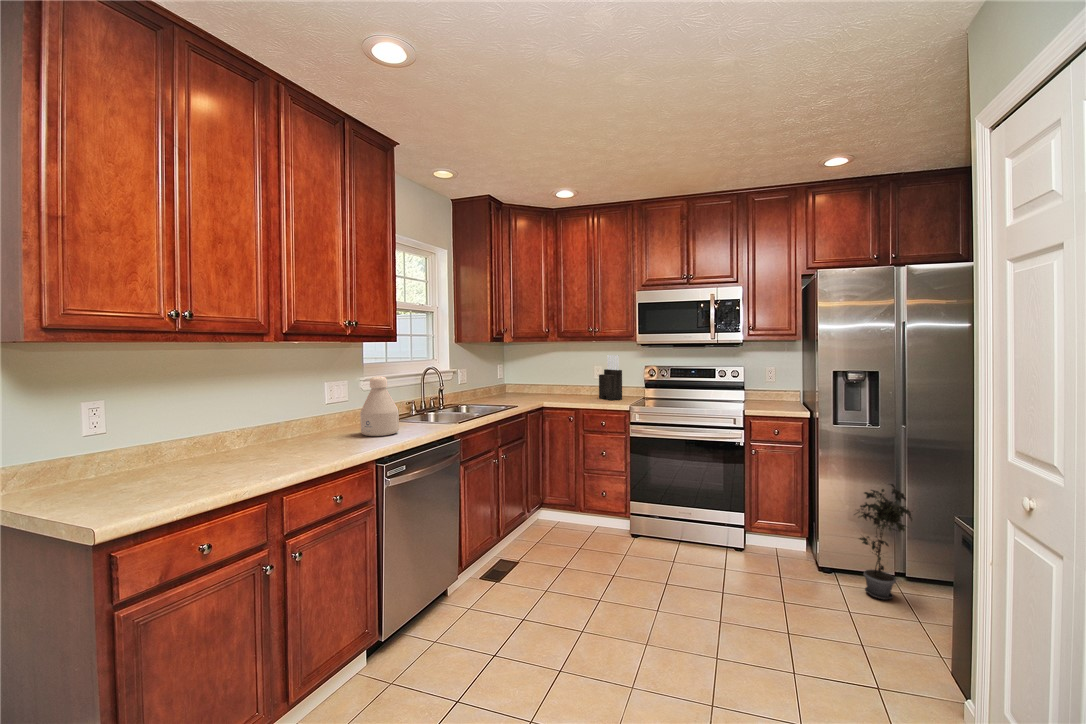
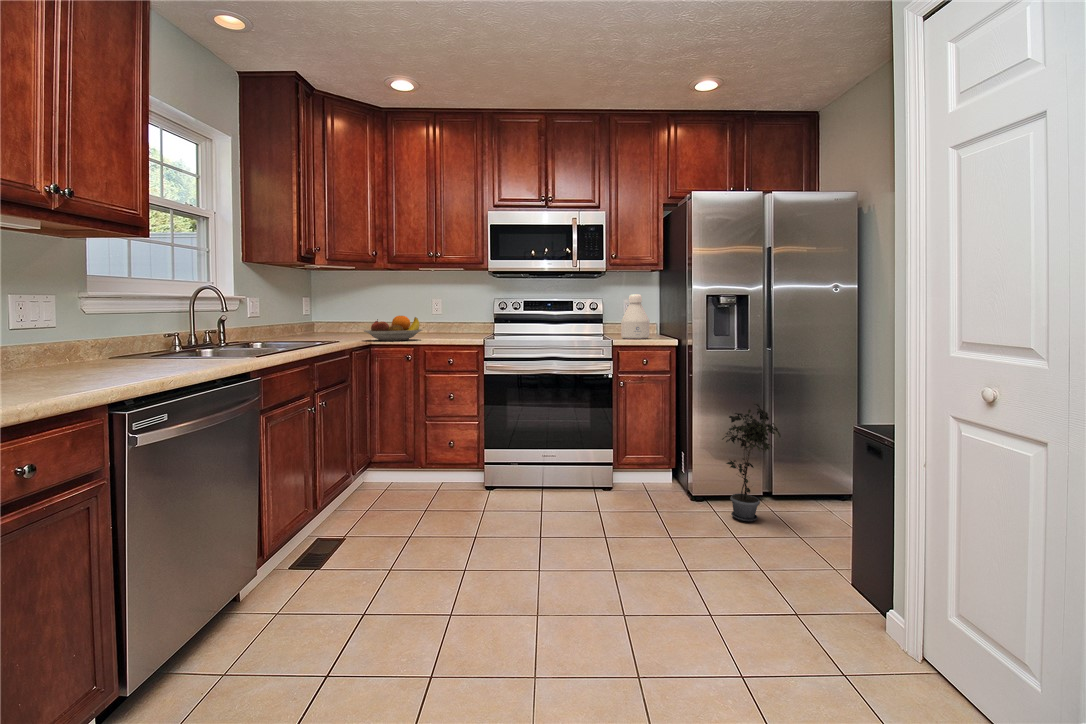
knife block: present [599,355,622,400] -> none [442,285,470,338]
bottle: present [360,376,399,436] -> present [621,294,650,339]
fruit bowl: none [537,382,582,403] -> present [364,316,422,341]

